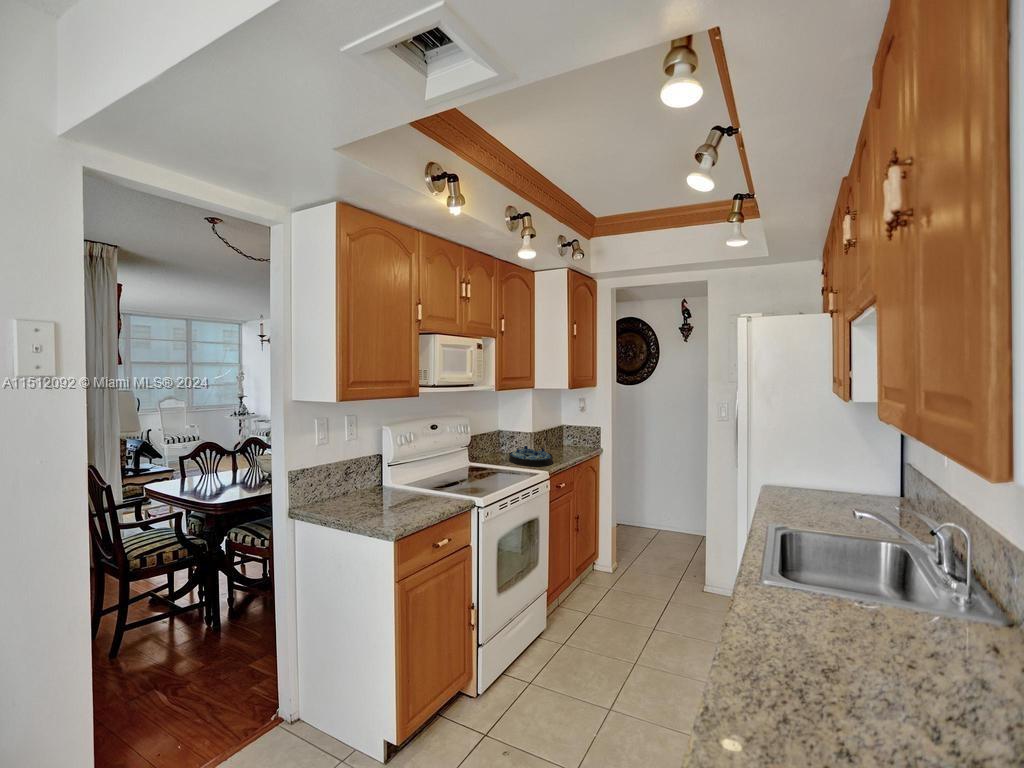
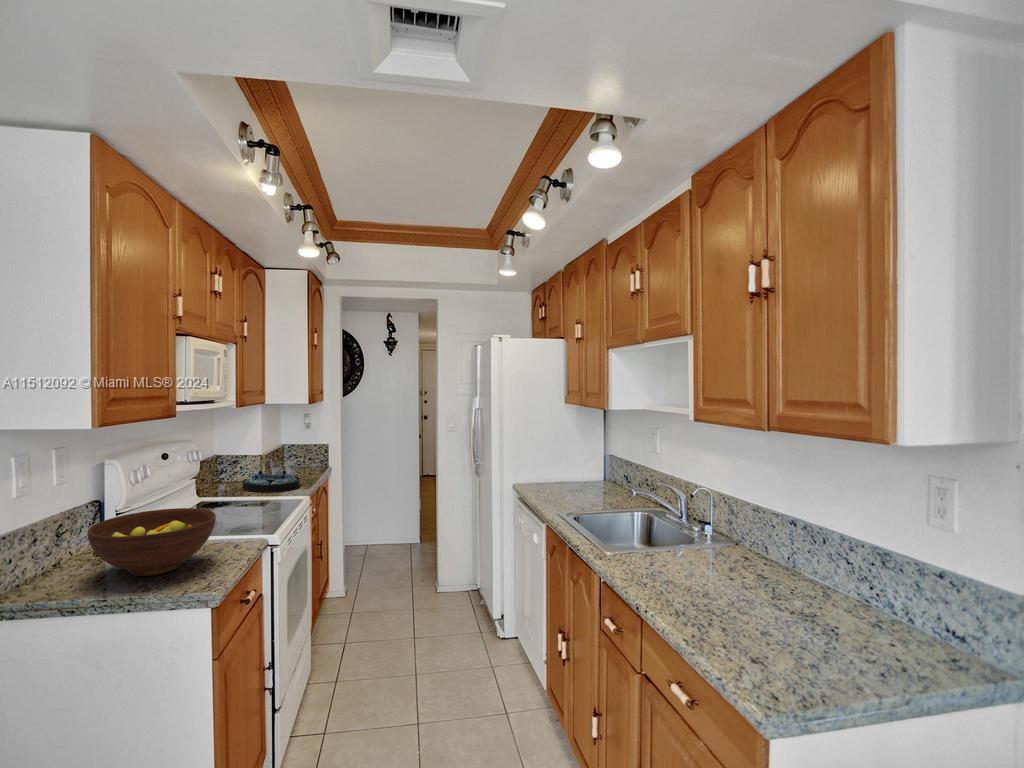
fruit bowl: none [344,466,425,513] -> present [88,508,216,576]

